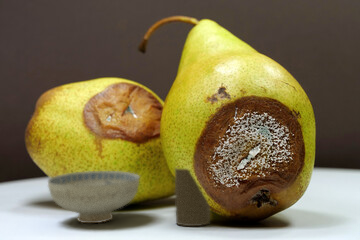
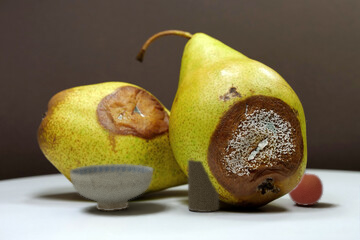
apple: none [291,173,332,220] -> present [289,173,323,205]

